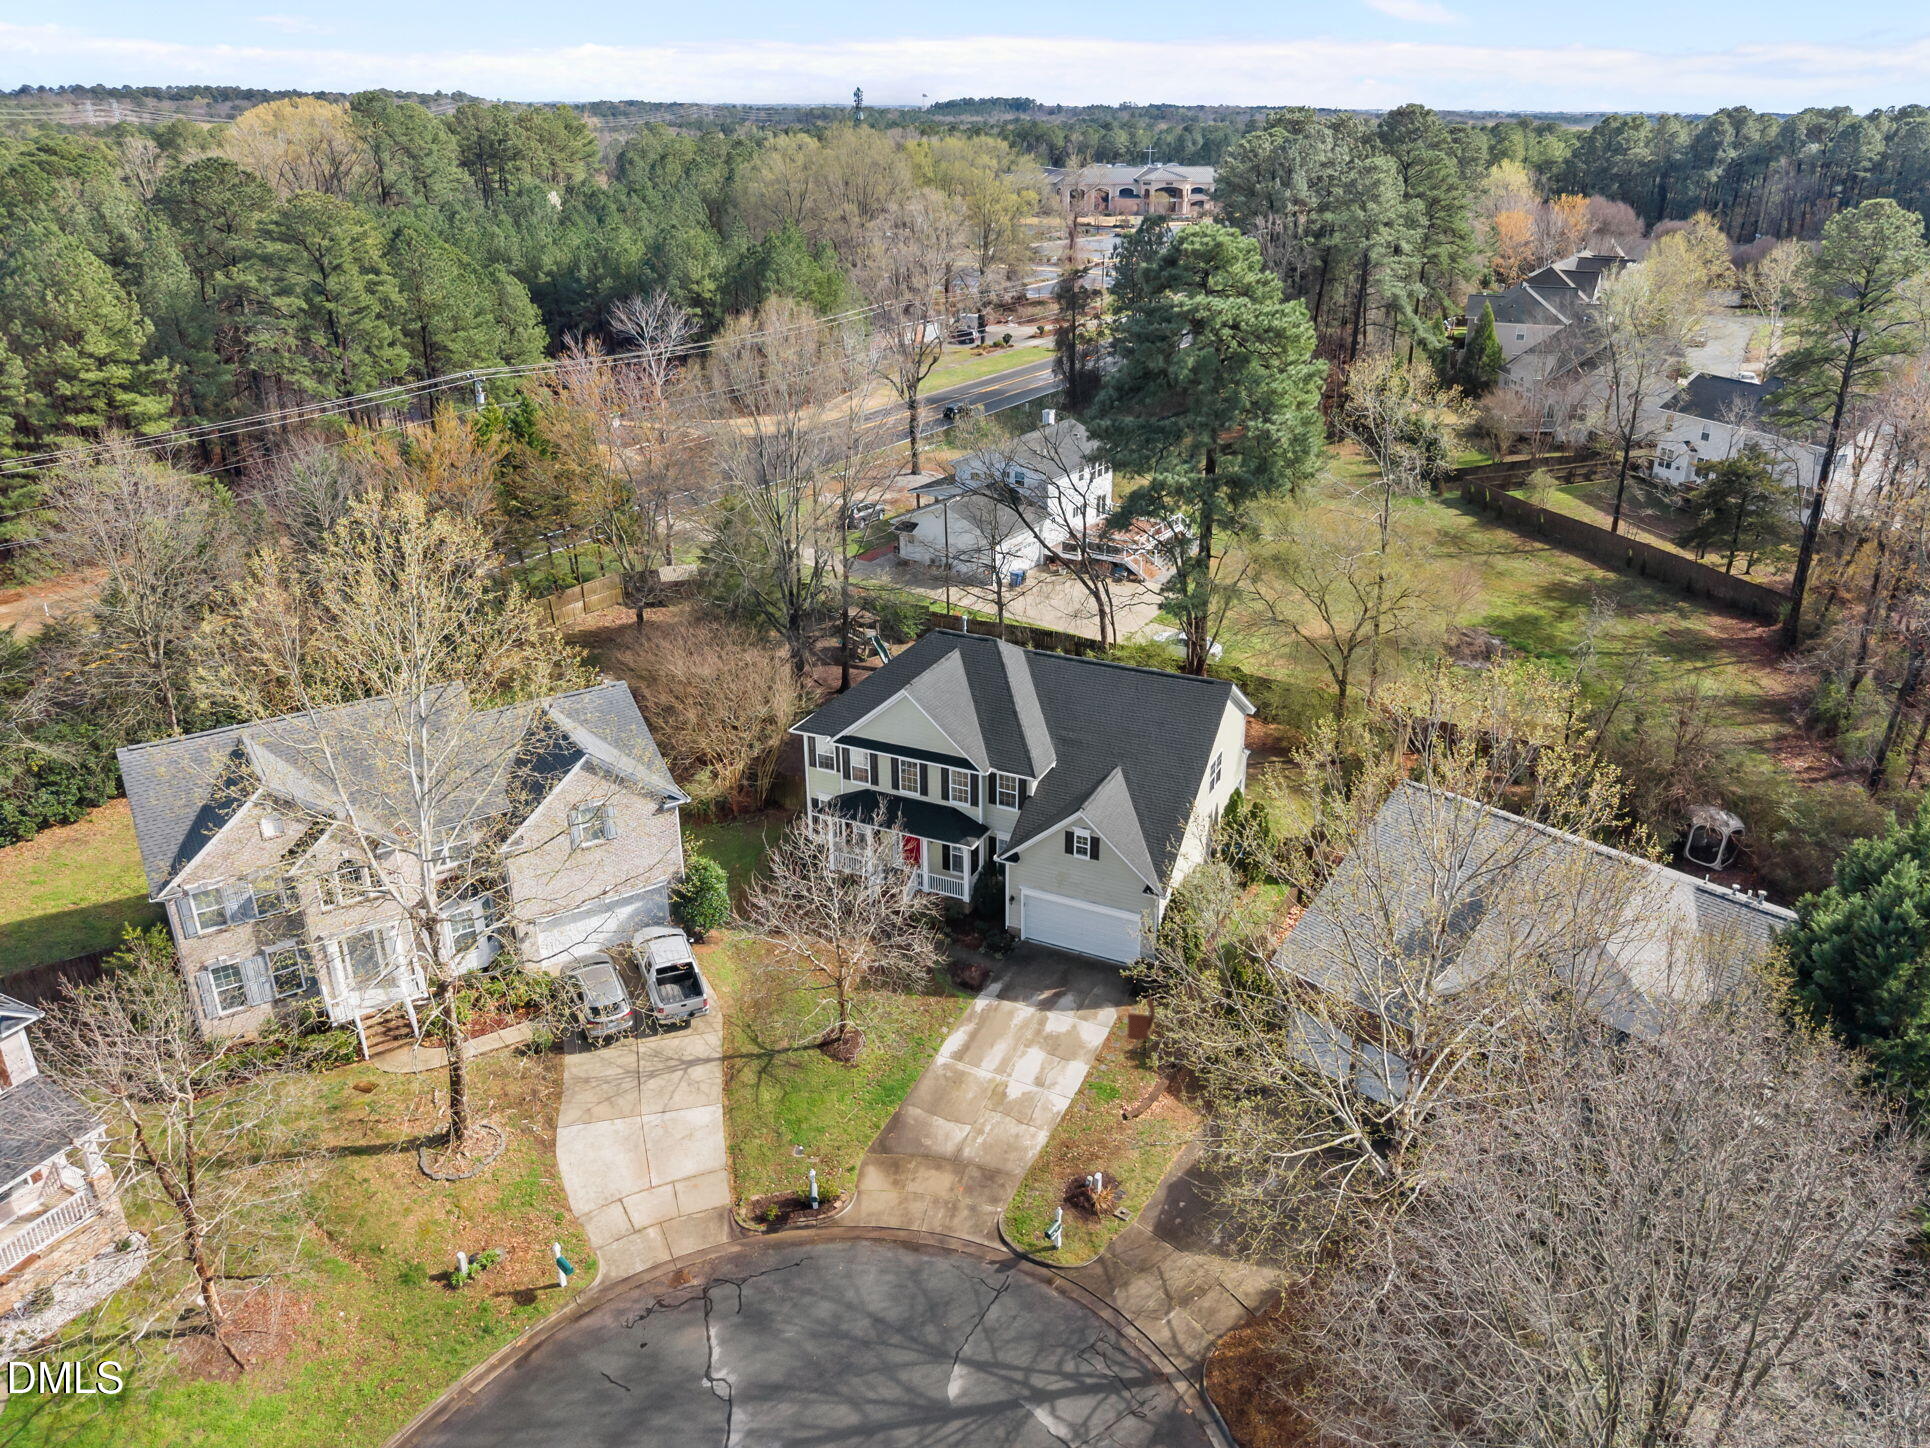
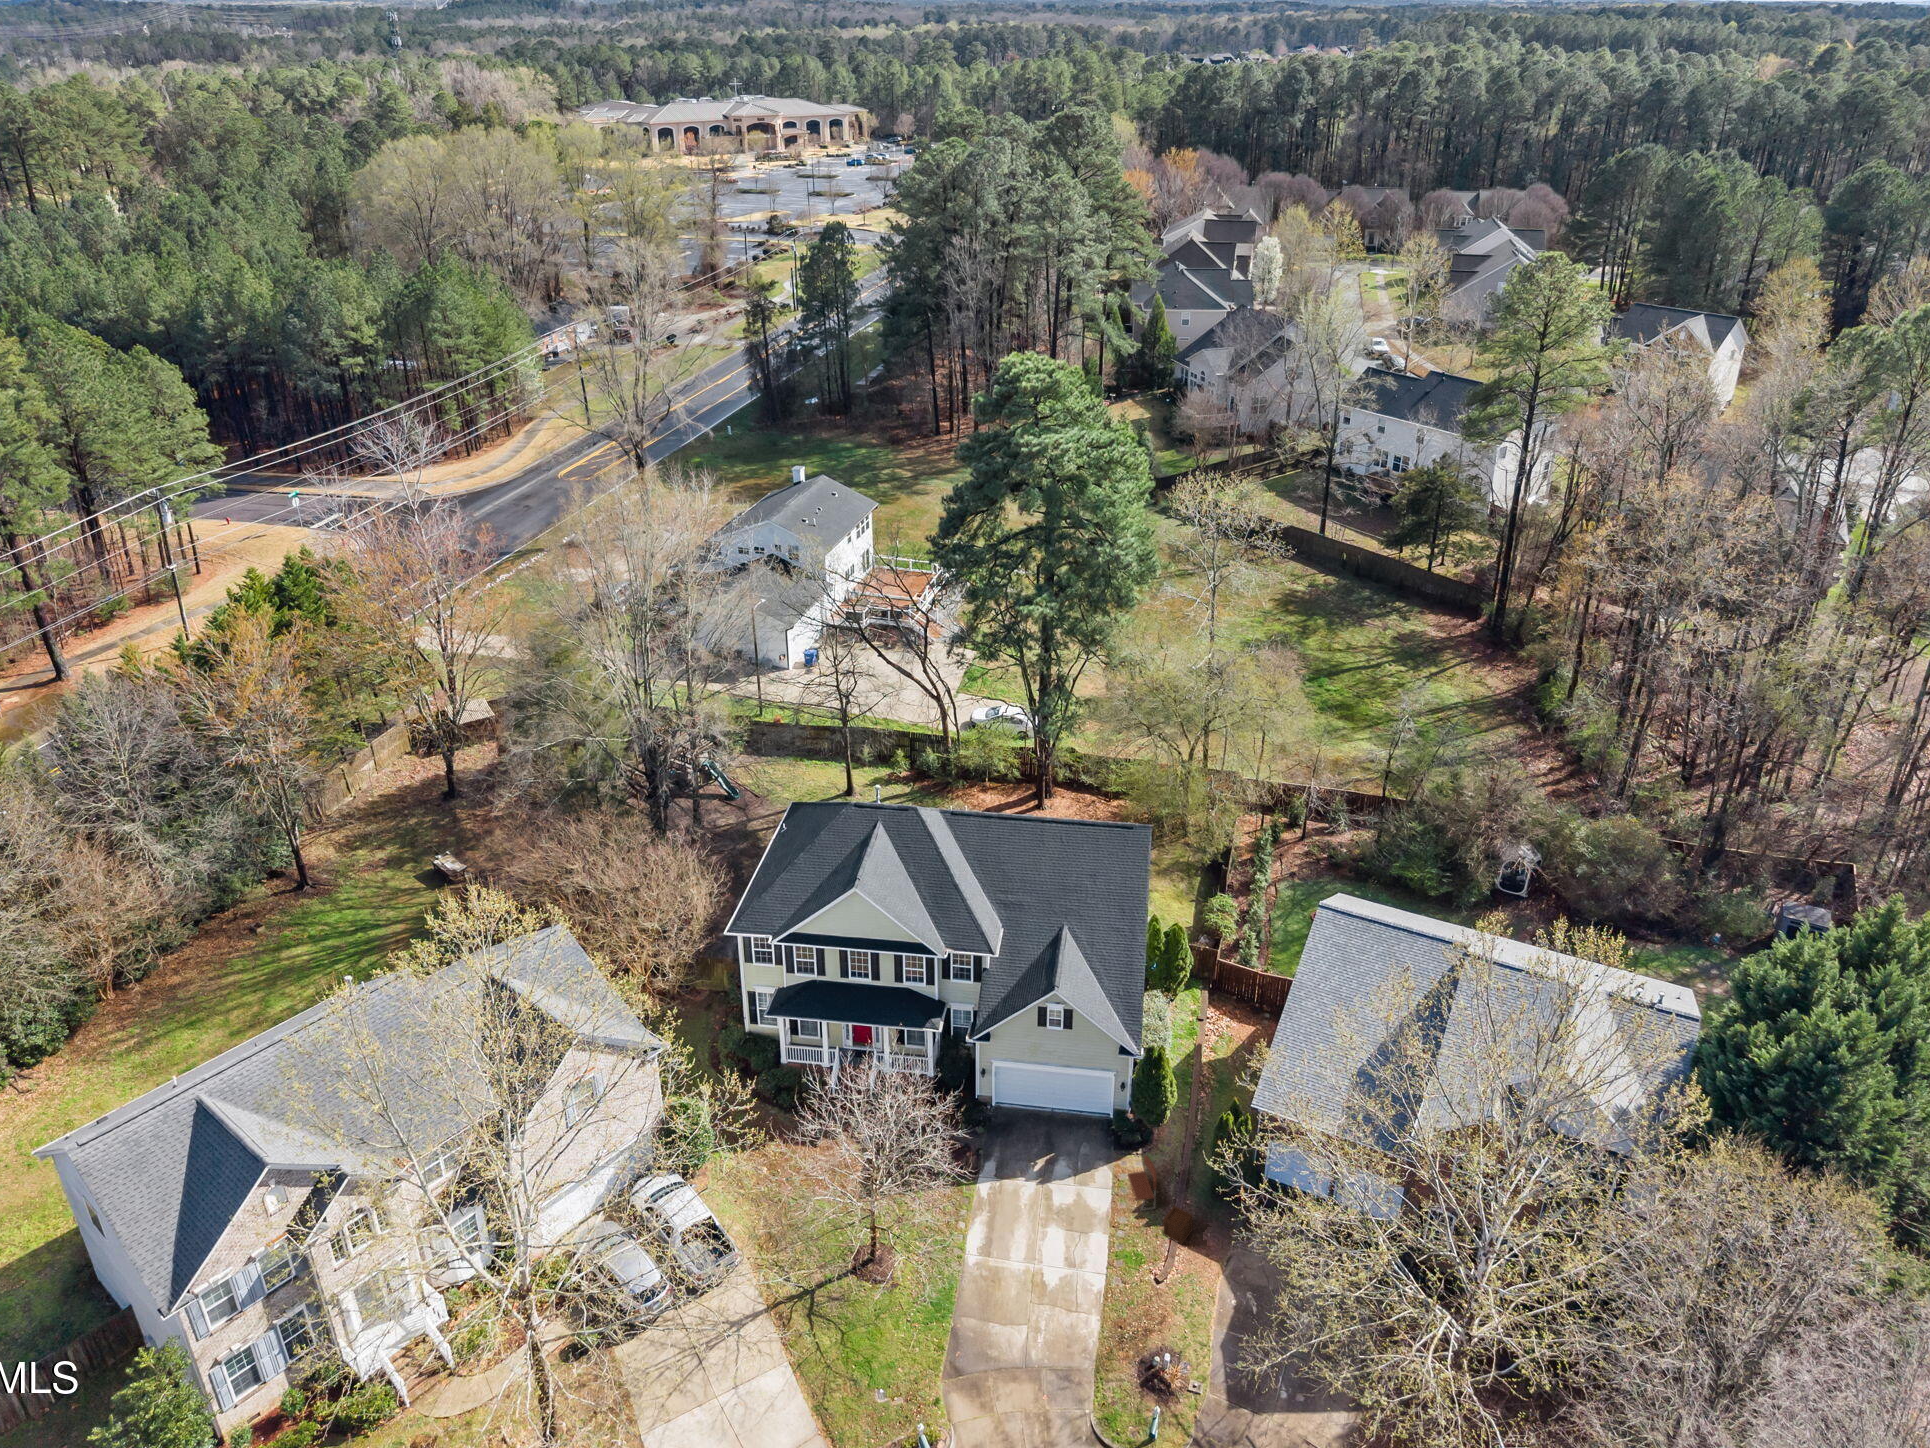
wooden crate: none [1147,1048,1183,1090] -> present [1162,1206,1193,1244]

